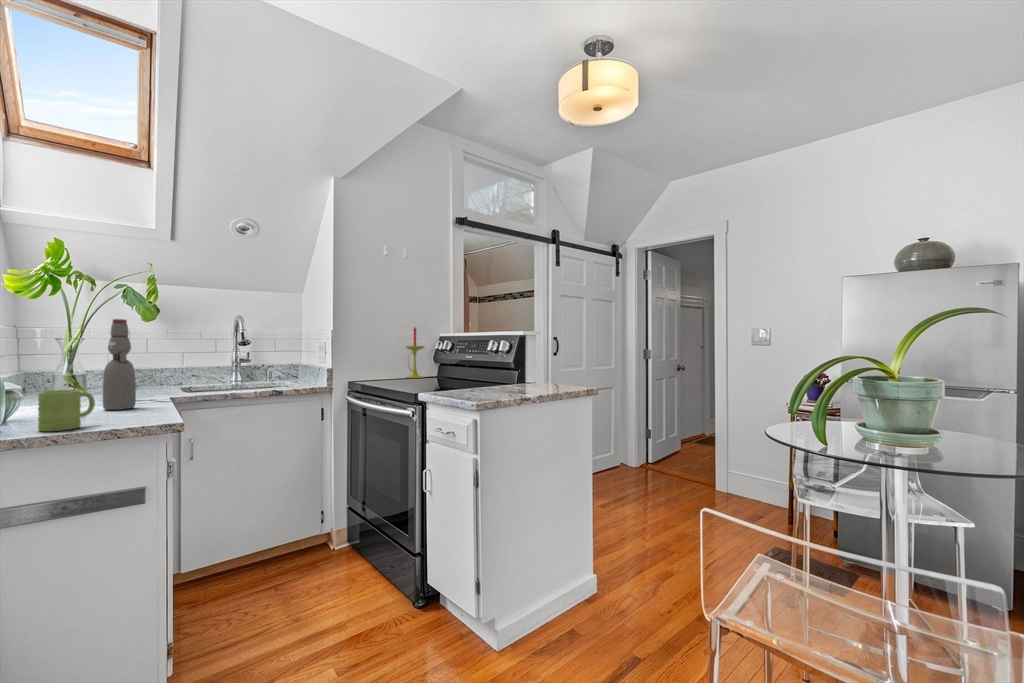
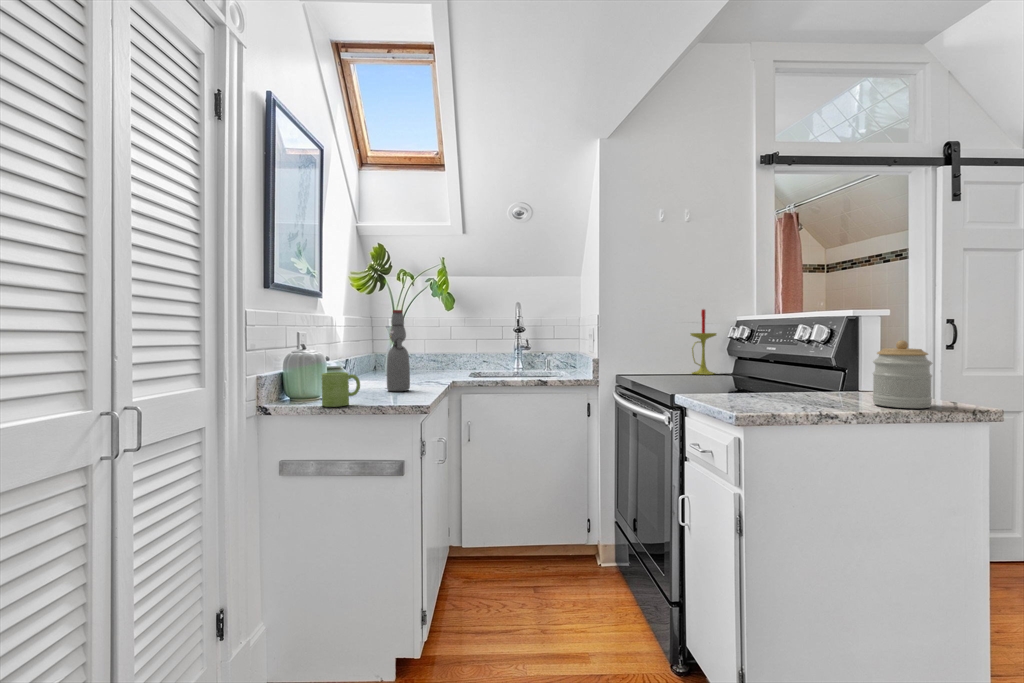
jar: none [542,350,571,391] -> present [873,340,932,408]

